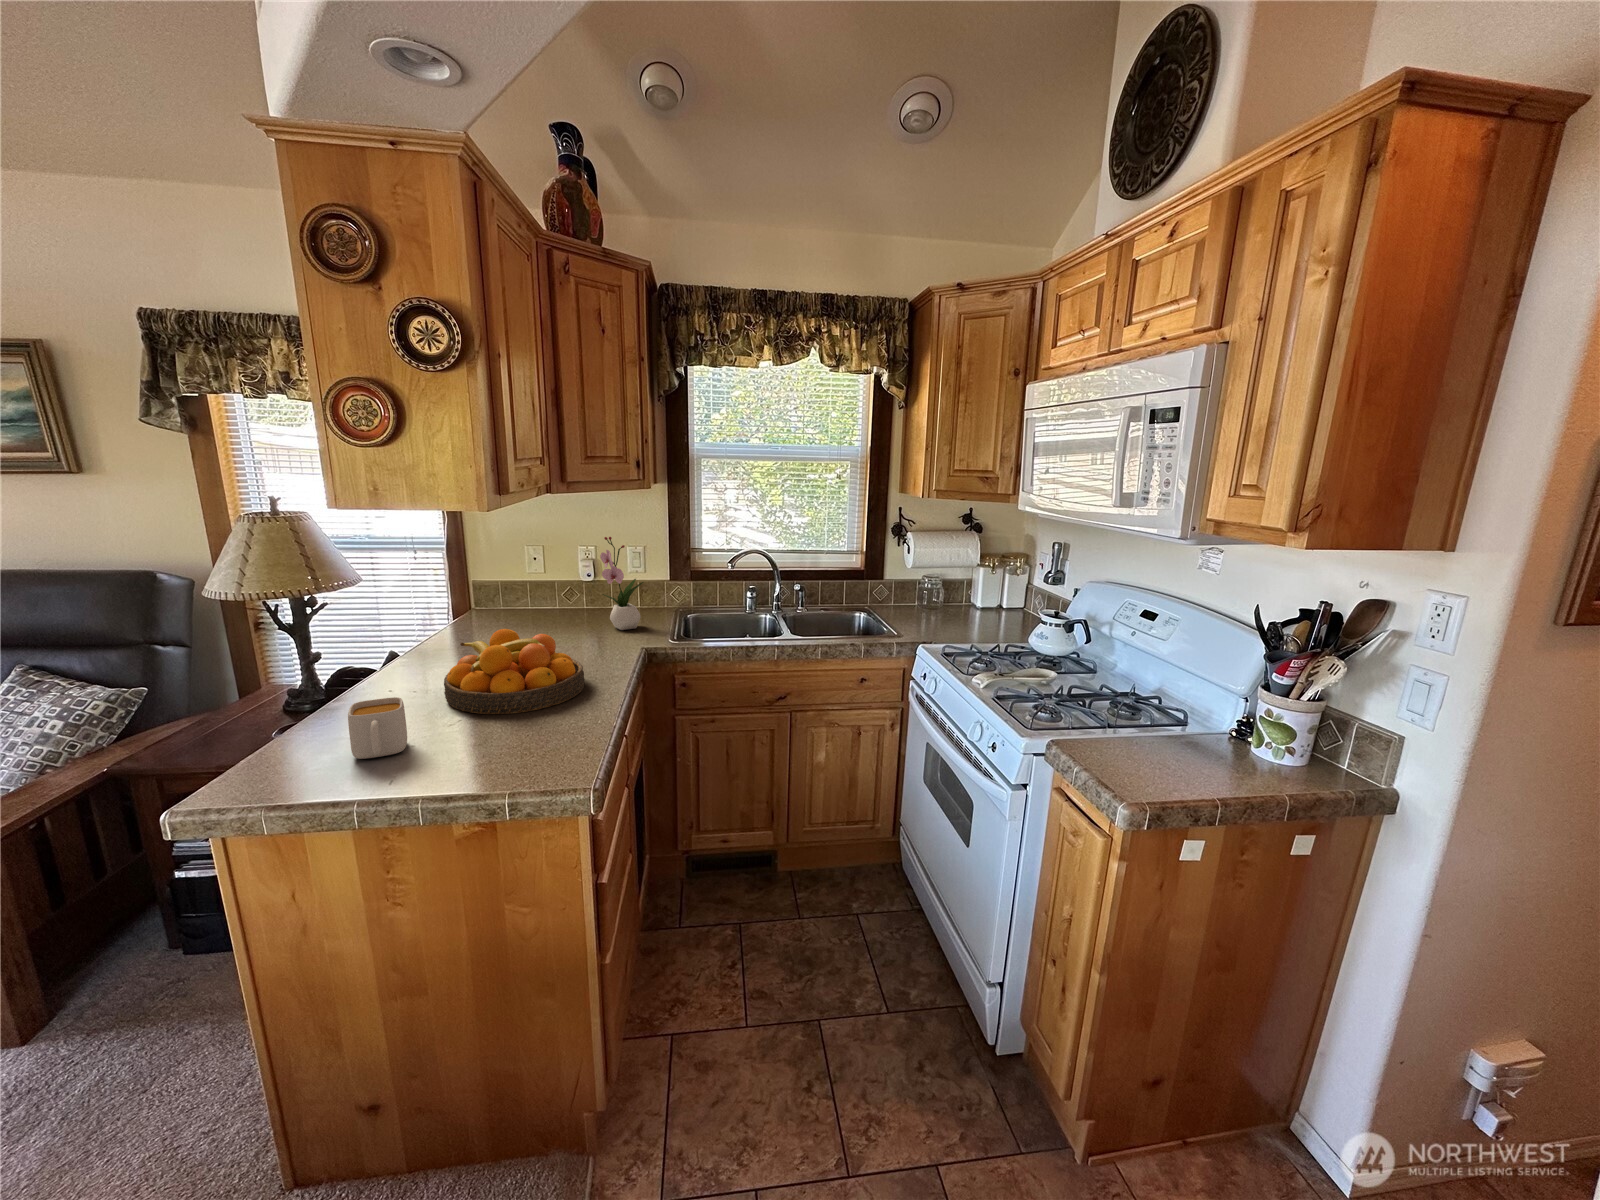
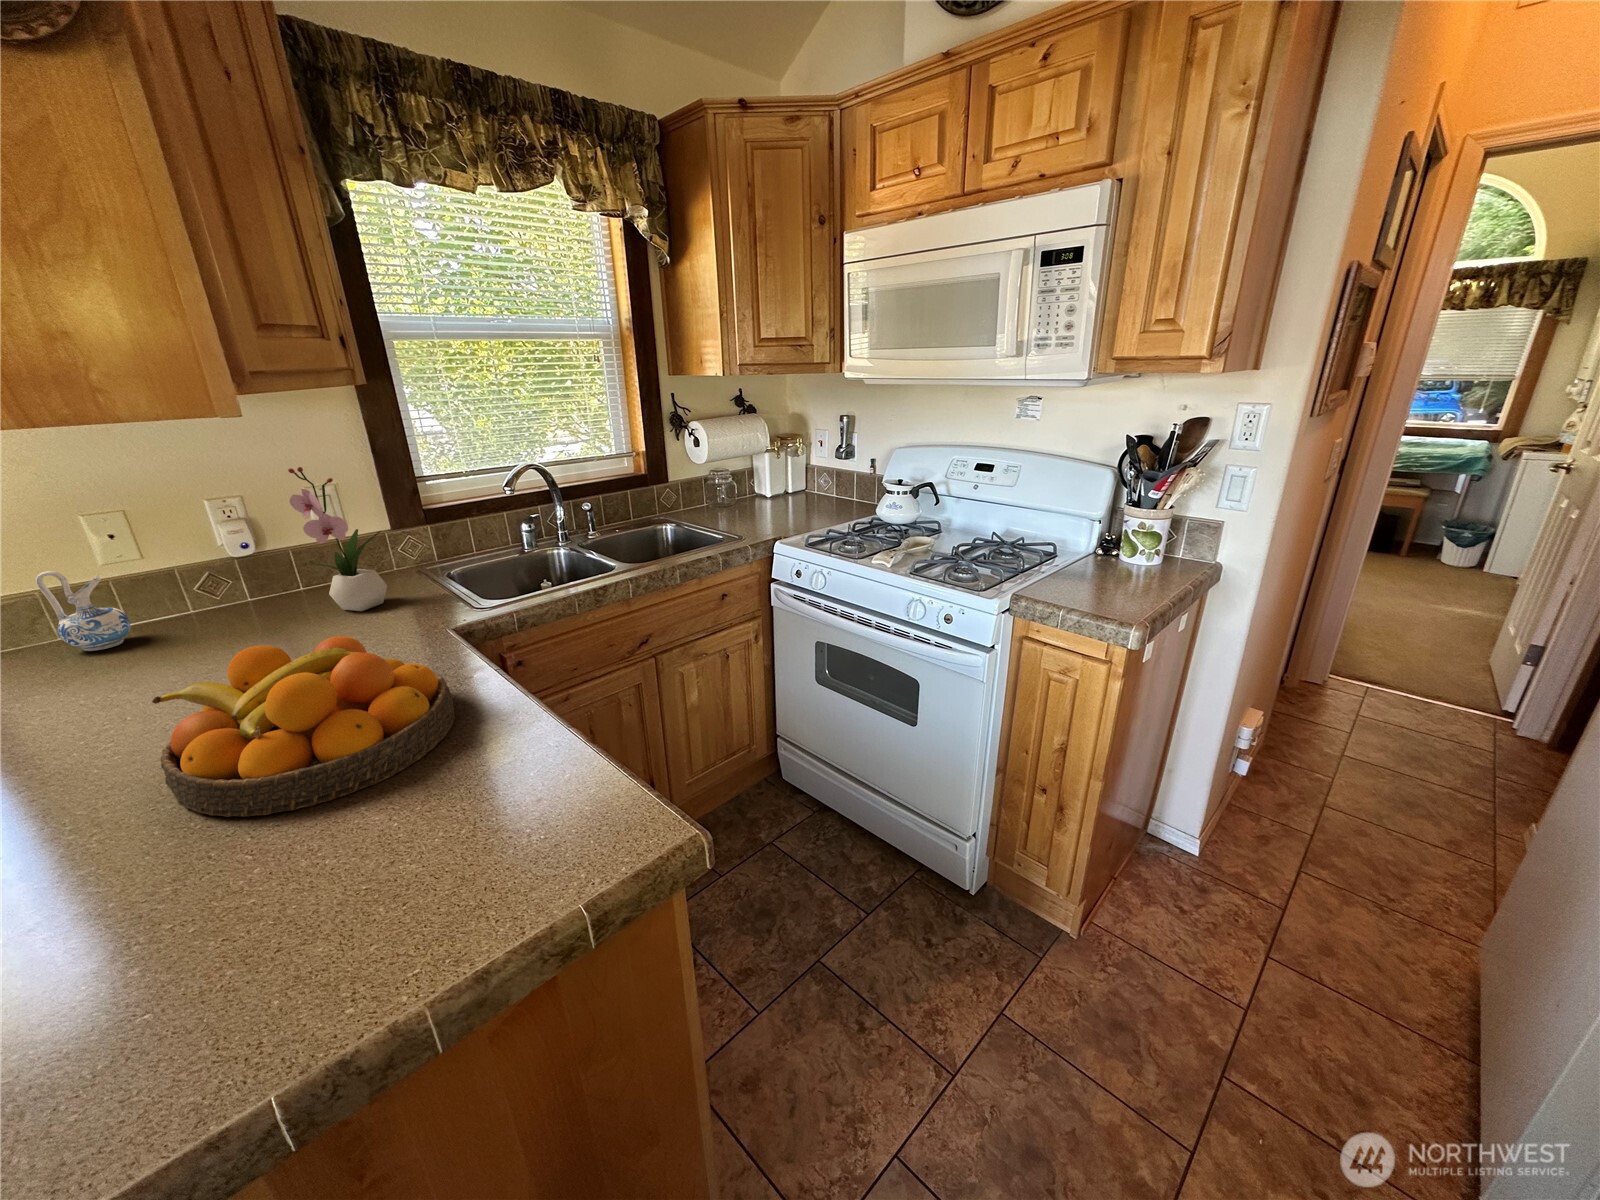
ceramic pitcher: none [495,576,526,622] -> present [36,571,130,651]
mug: present [348,697,407,759] -> none [62,840,257,1011]

